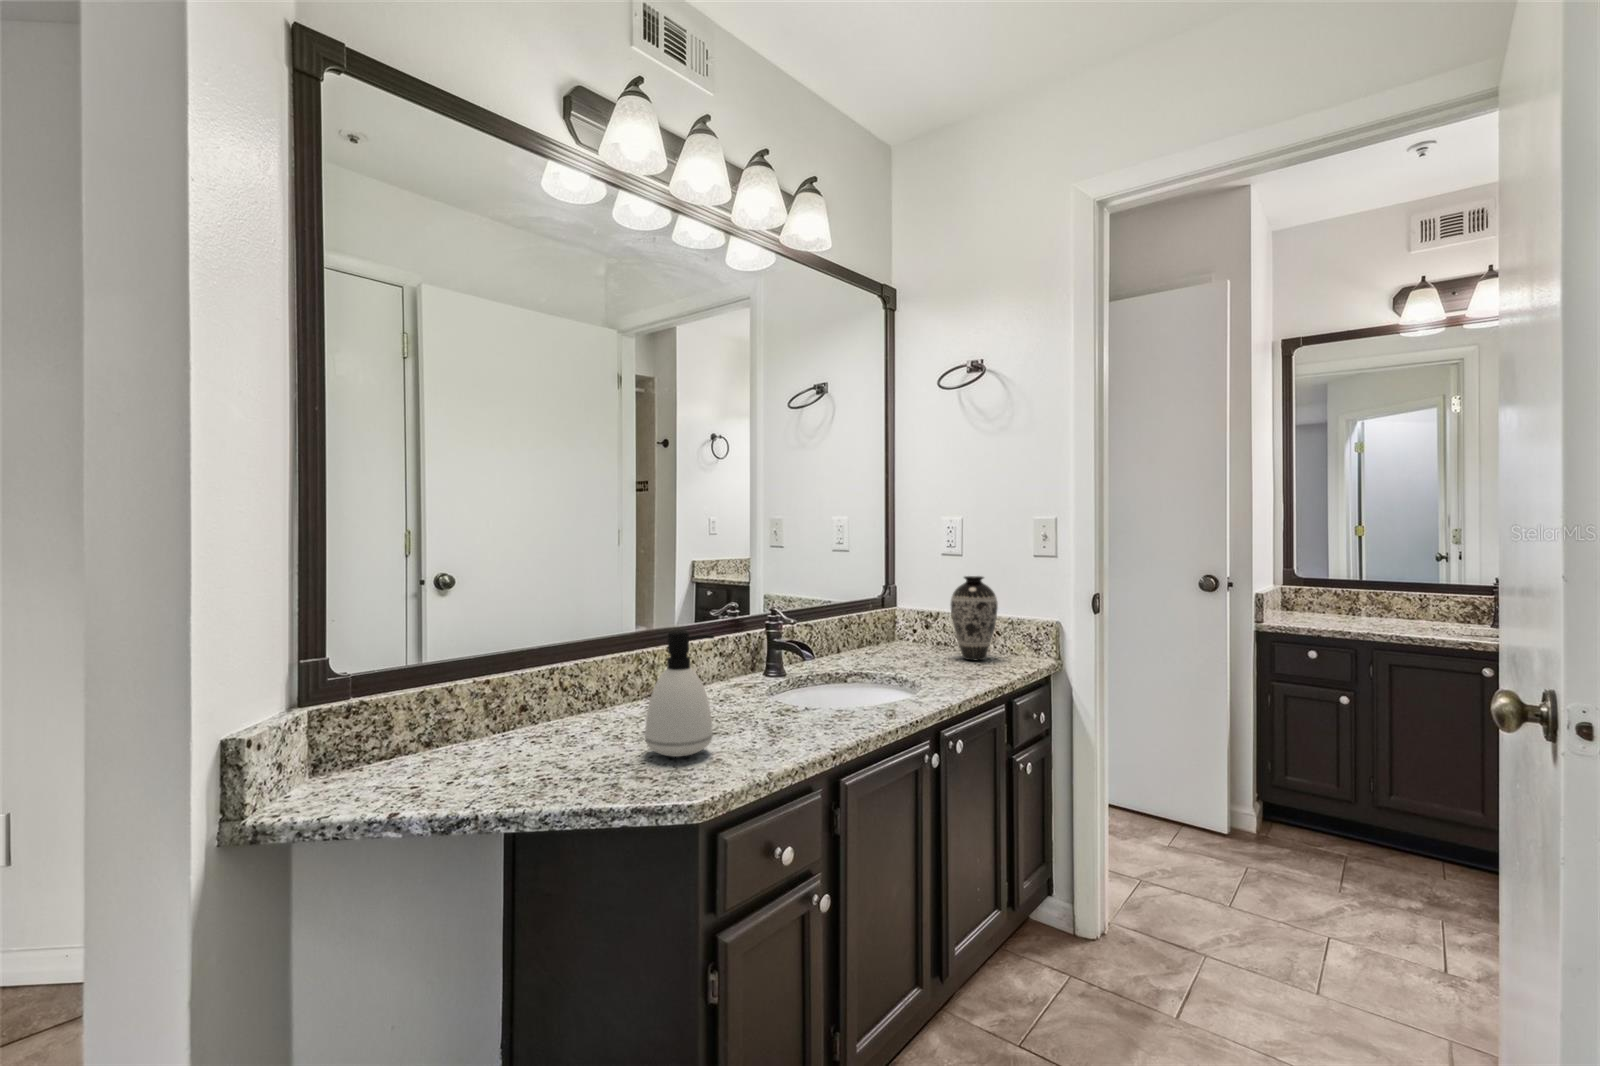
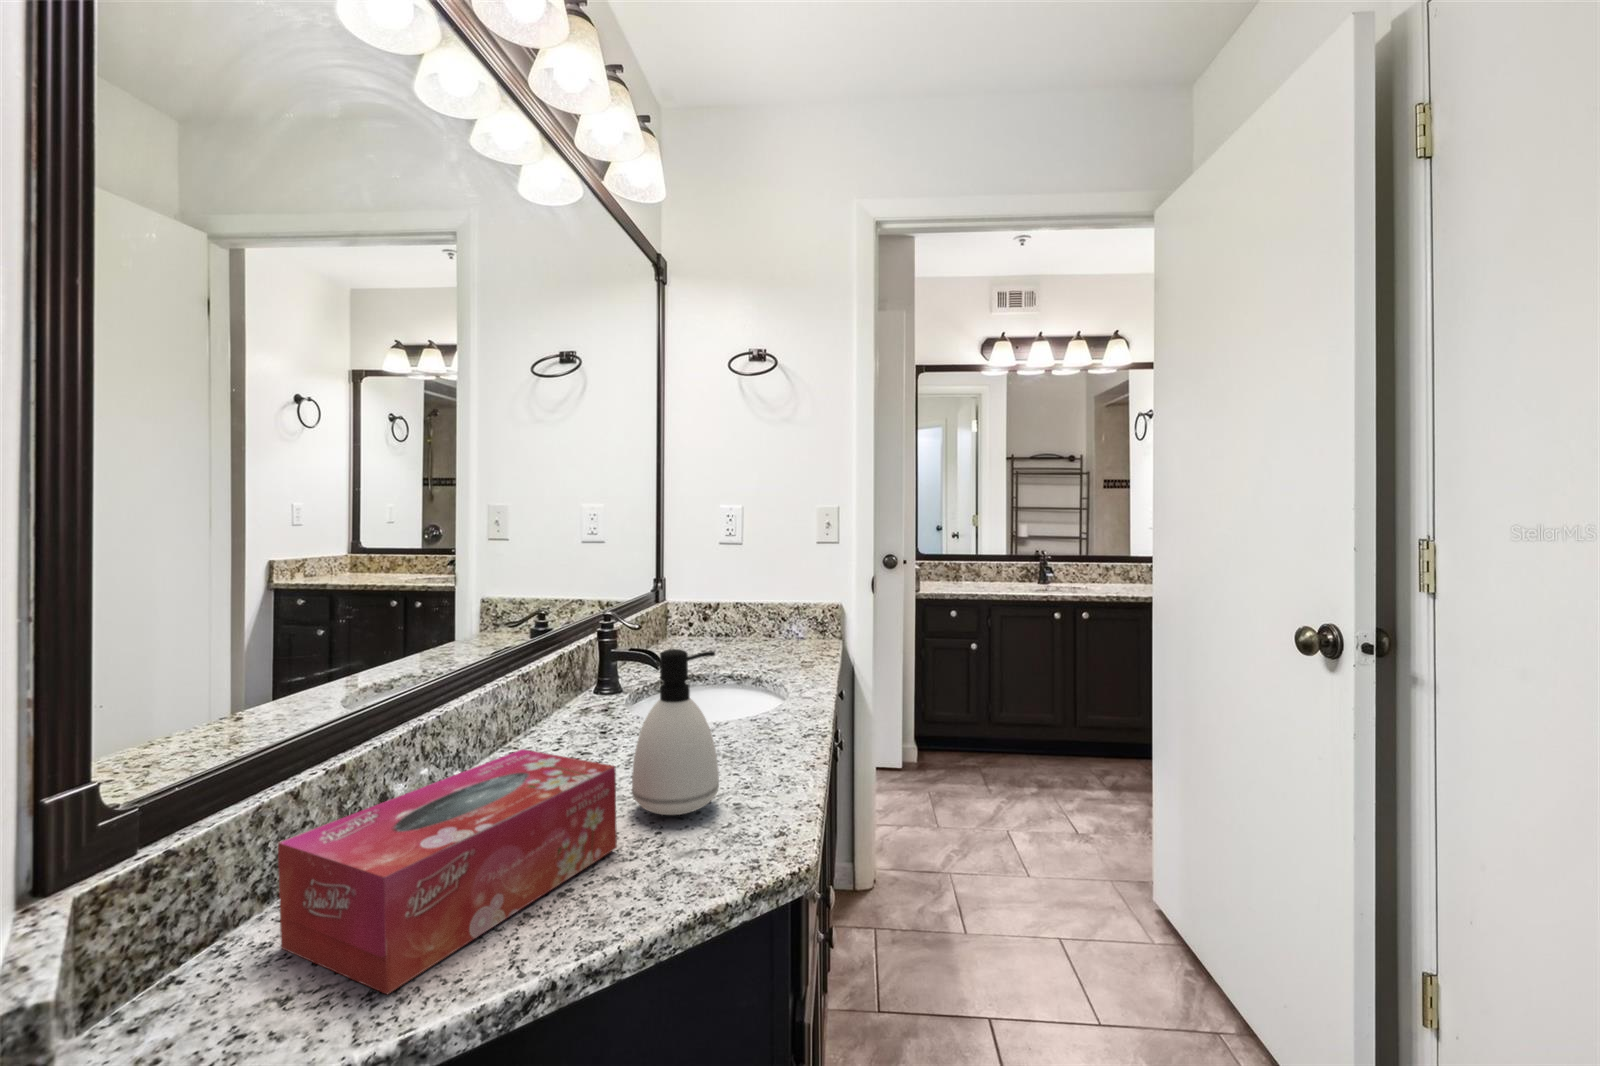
decorative vase: present [950,576,998,660] -> none [744,565,790,649]
tissue box: none [406,689,606,797] -> present [278,749,617,994]

